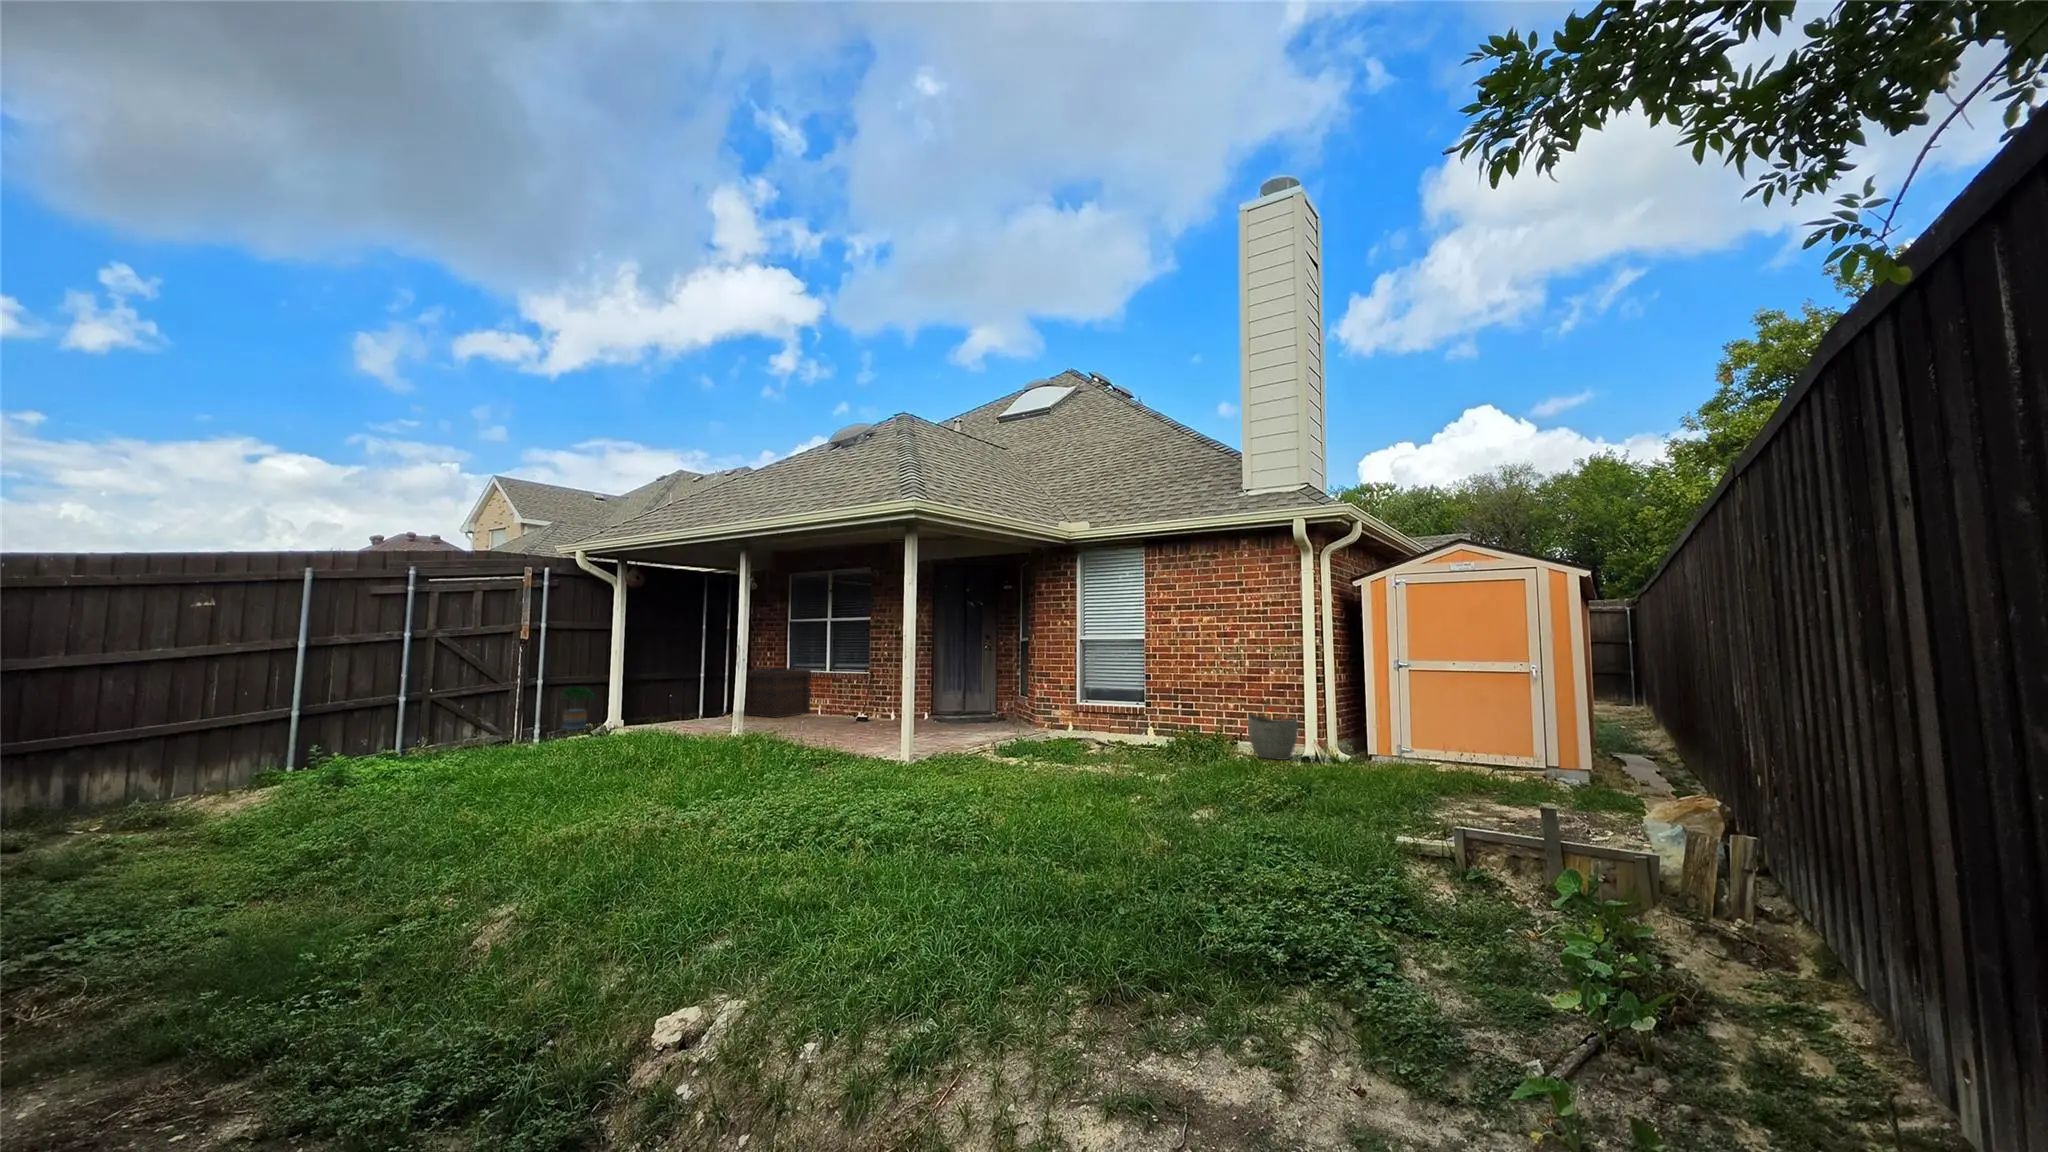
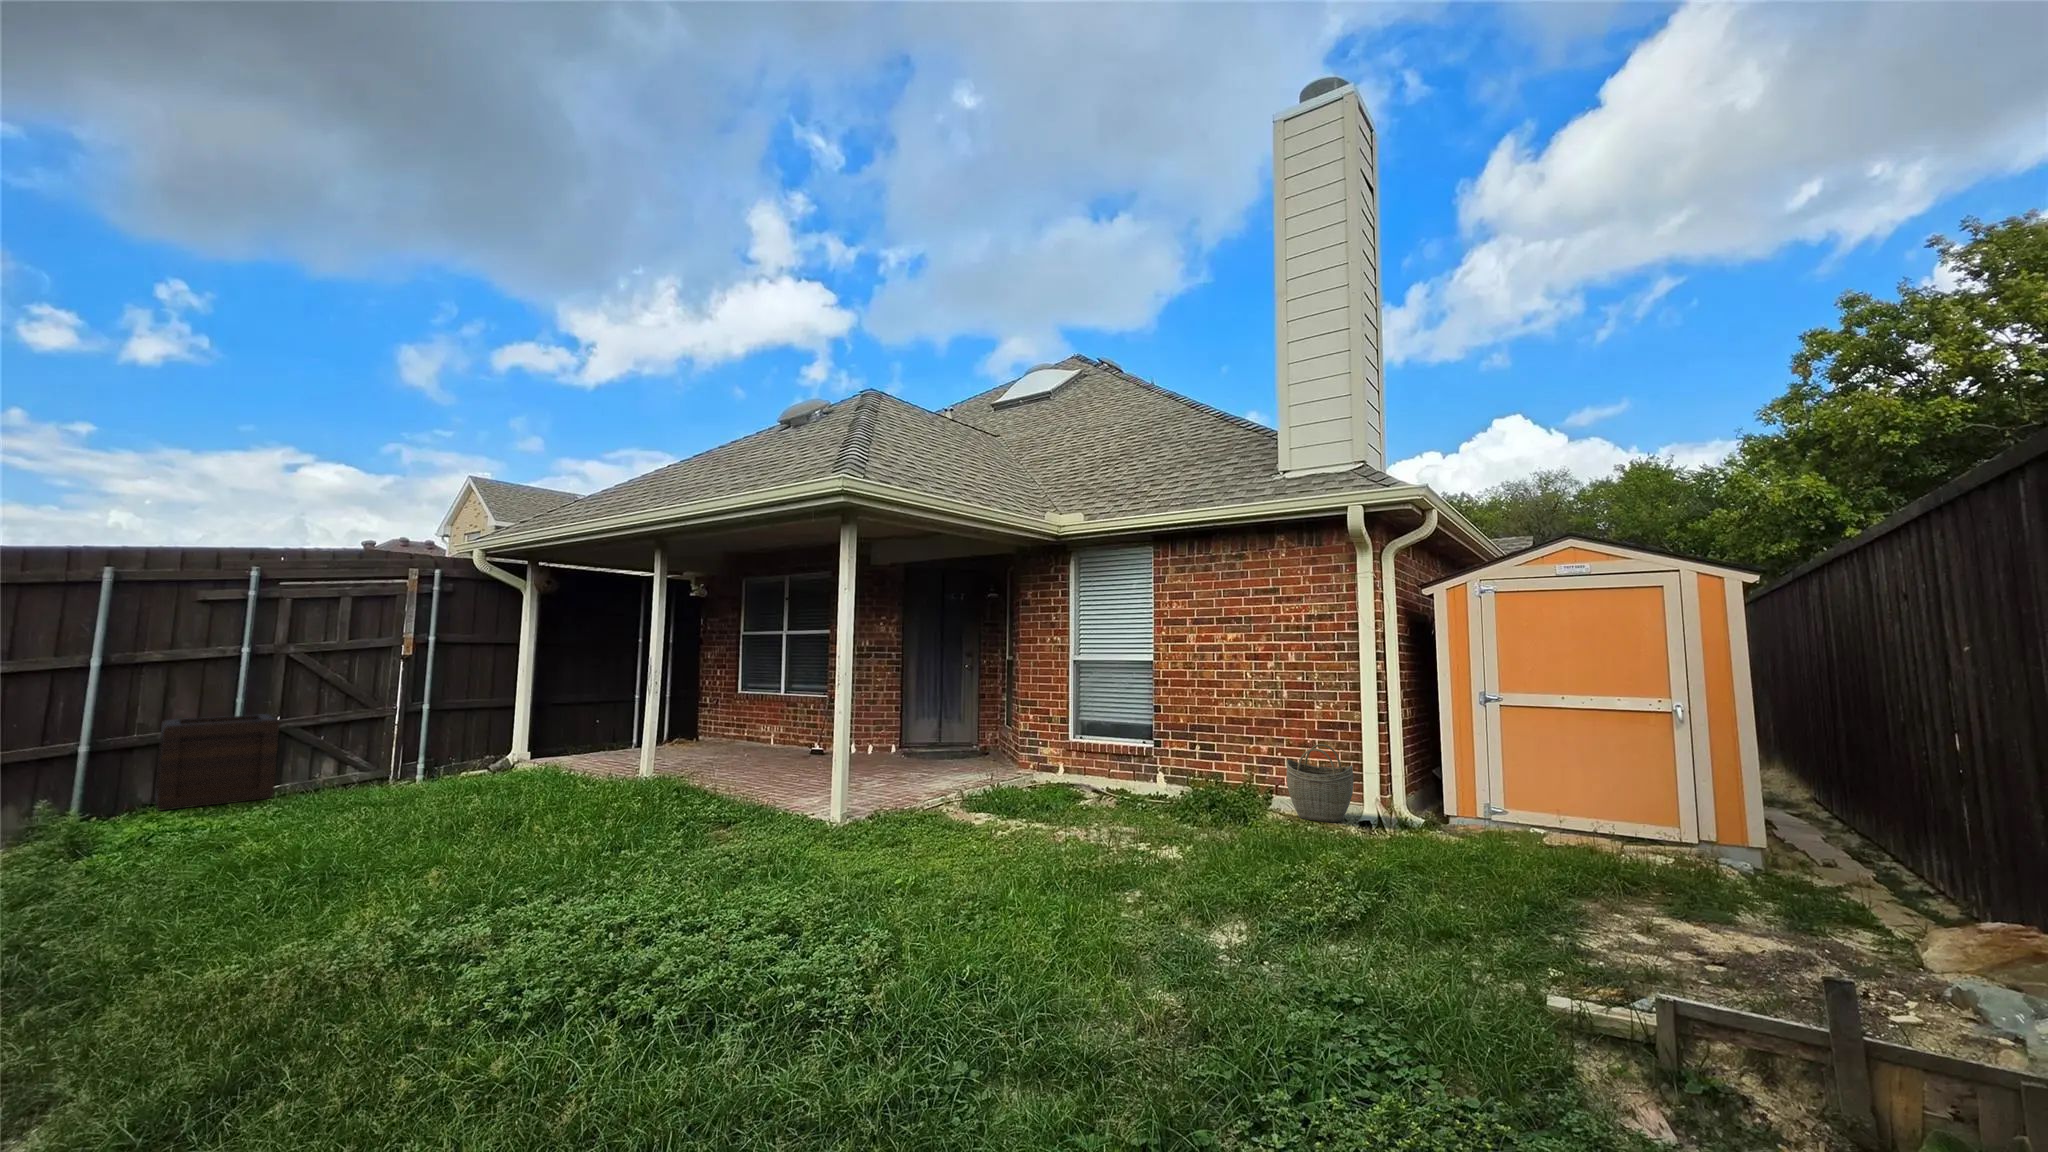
wooden crate: present [745,668,811,718] -> present [155,714,279,811]
potted tree: present [561,687,594,730] -> none [450,711,495,765]

